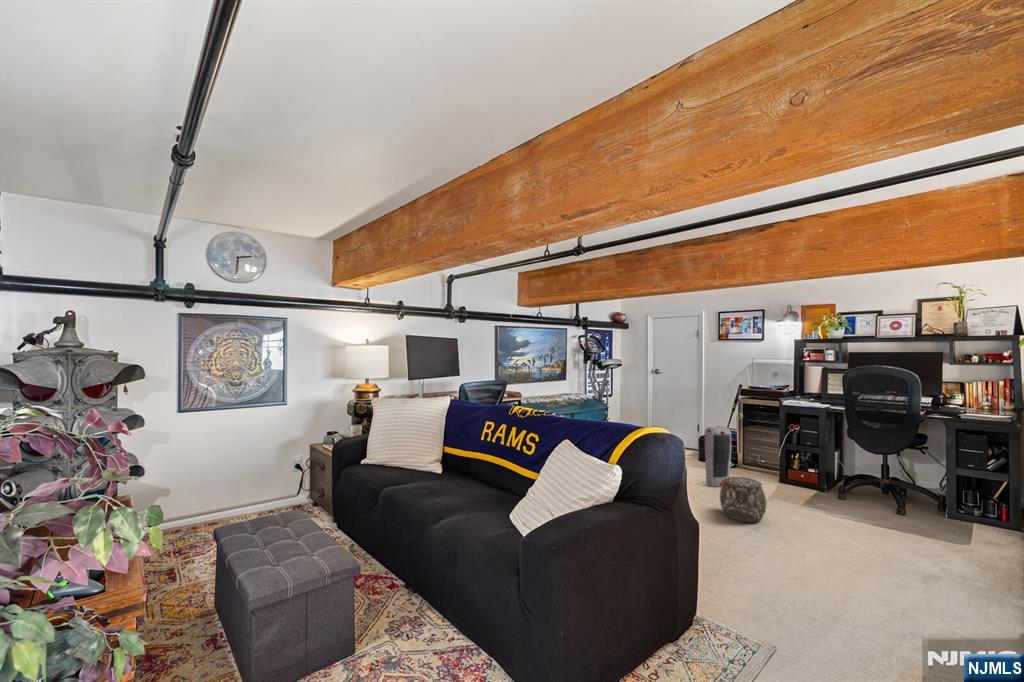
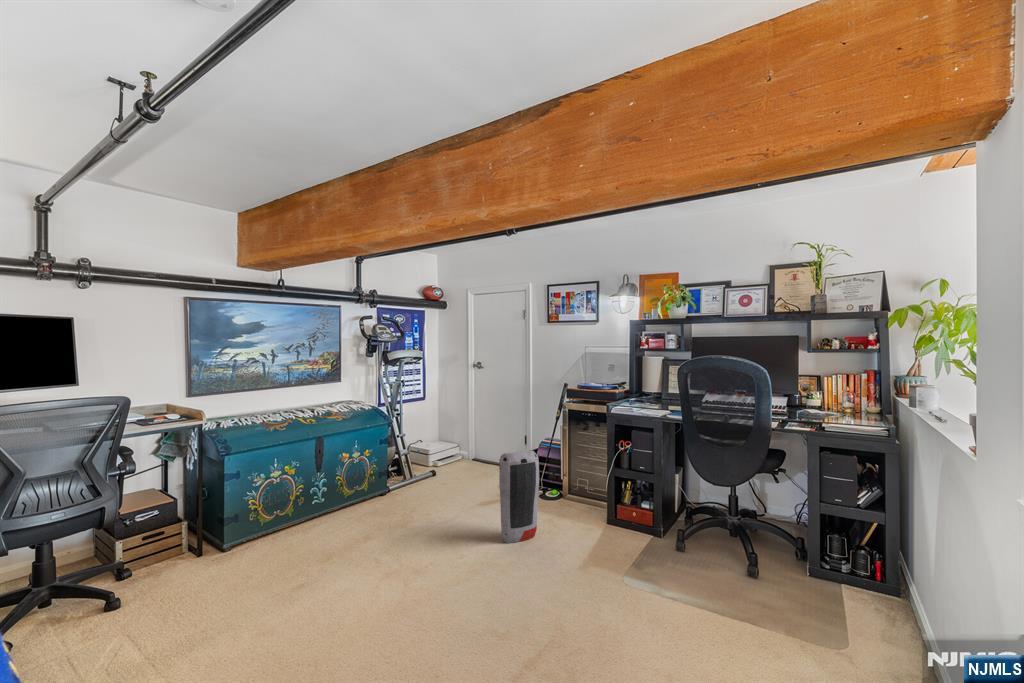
woven basket: present [720,477,766,523] -> none [490,544,561,633]

